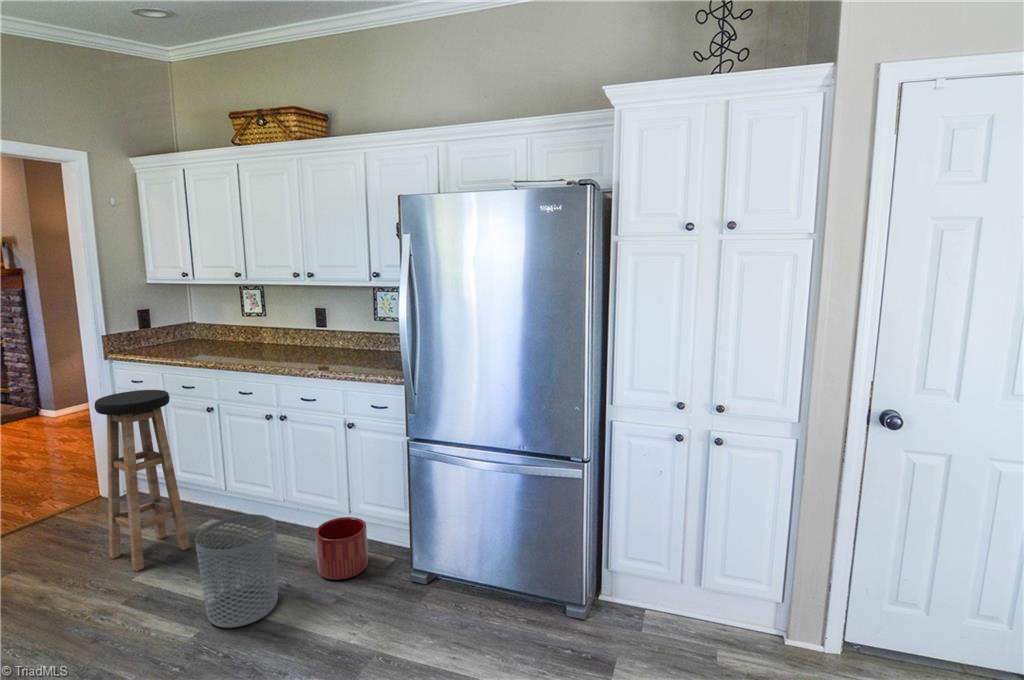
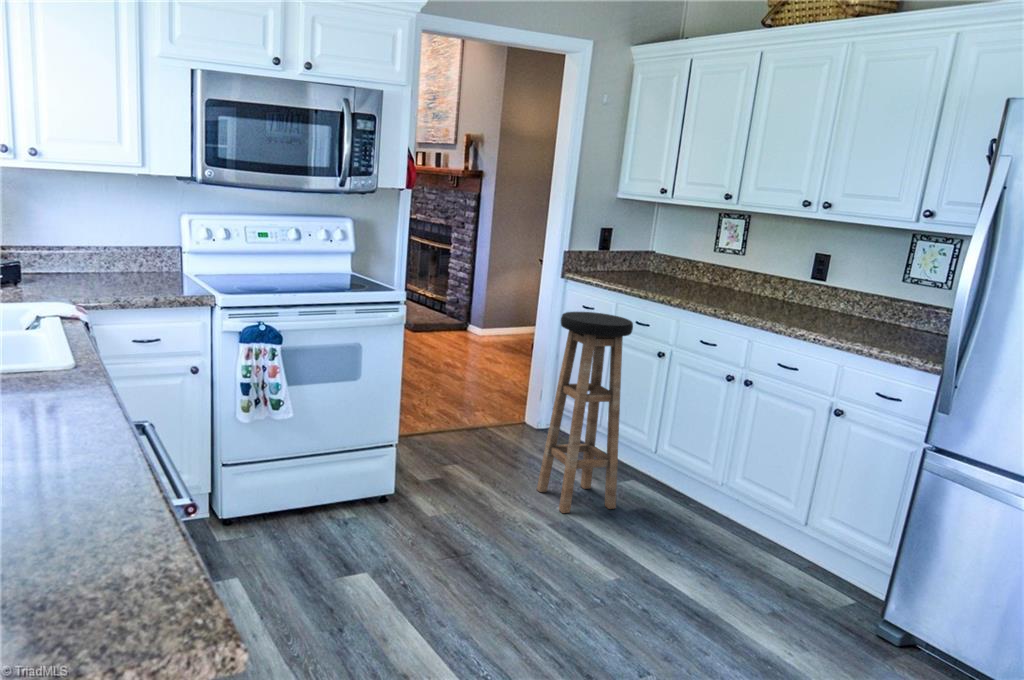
waste bin: present [195,514,278,628] -> none [637,483,737,615]
planter: present [315,517,368,580] -> none [766,531,845,614]

